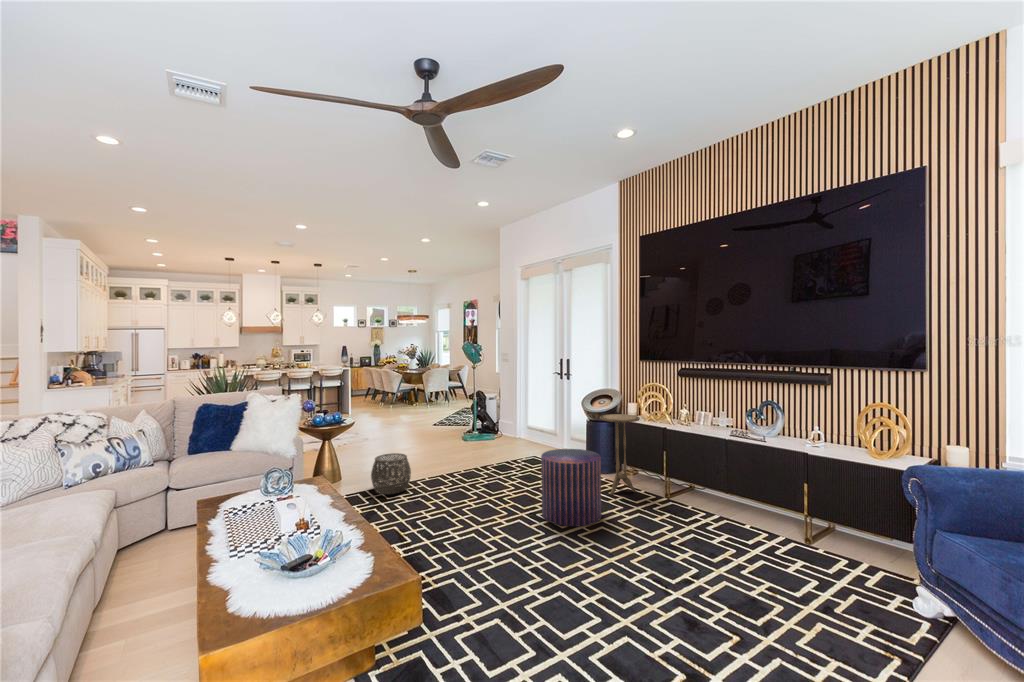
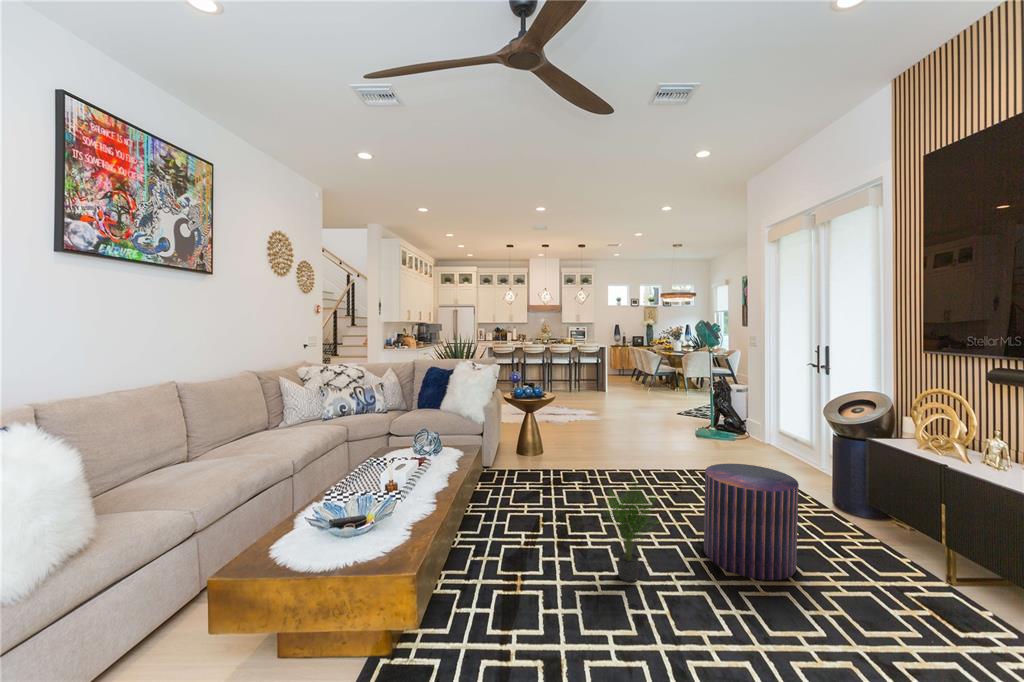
side table: present [600,414,640,494] -> none [833,429,910,559]
woven basket: present [371,453,411,494] -> none [548,433,589,475]
potted plant: none [488,470,538,555] -> present [607,485,654,582]

